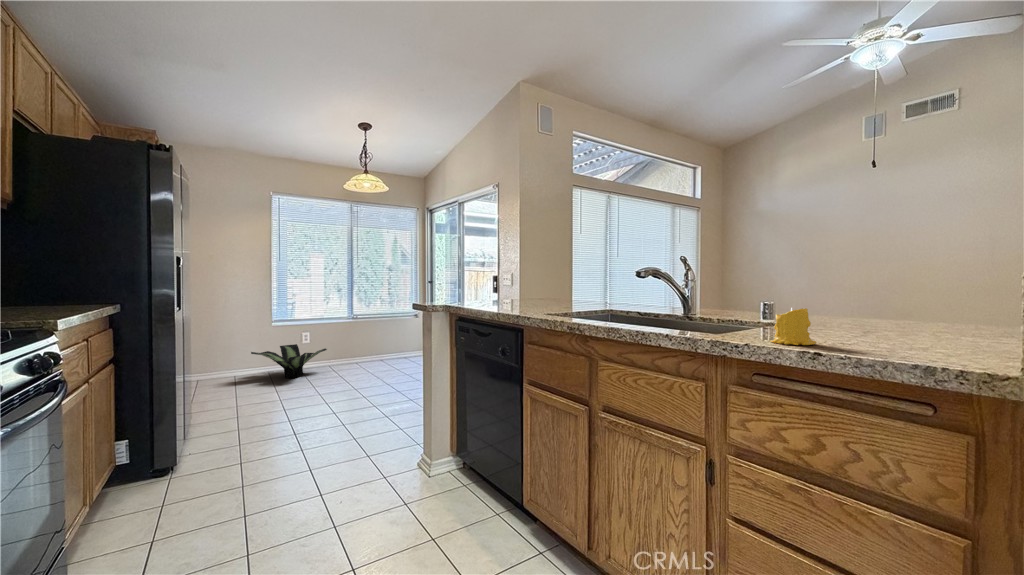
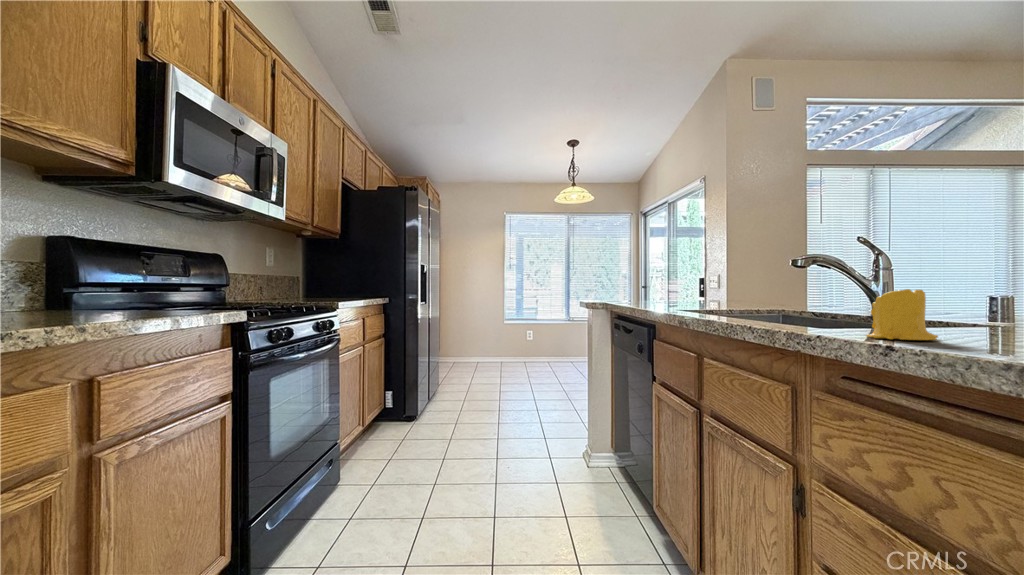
potted plant: present [251,344,327,378] -> none [488,338,544,366]

